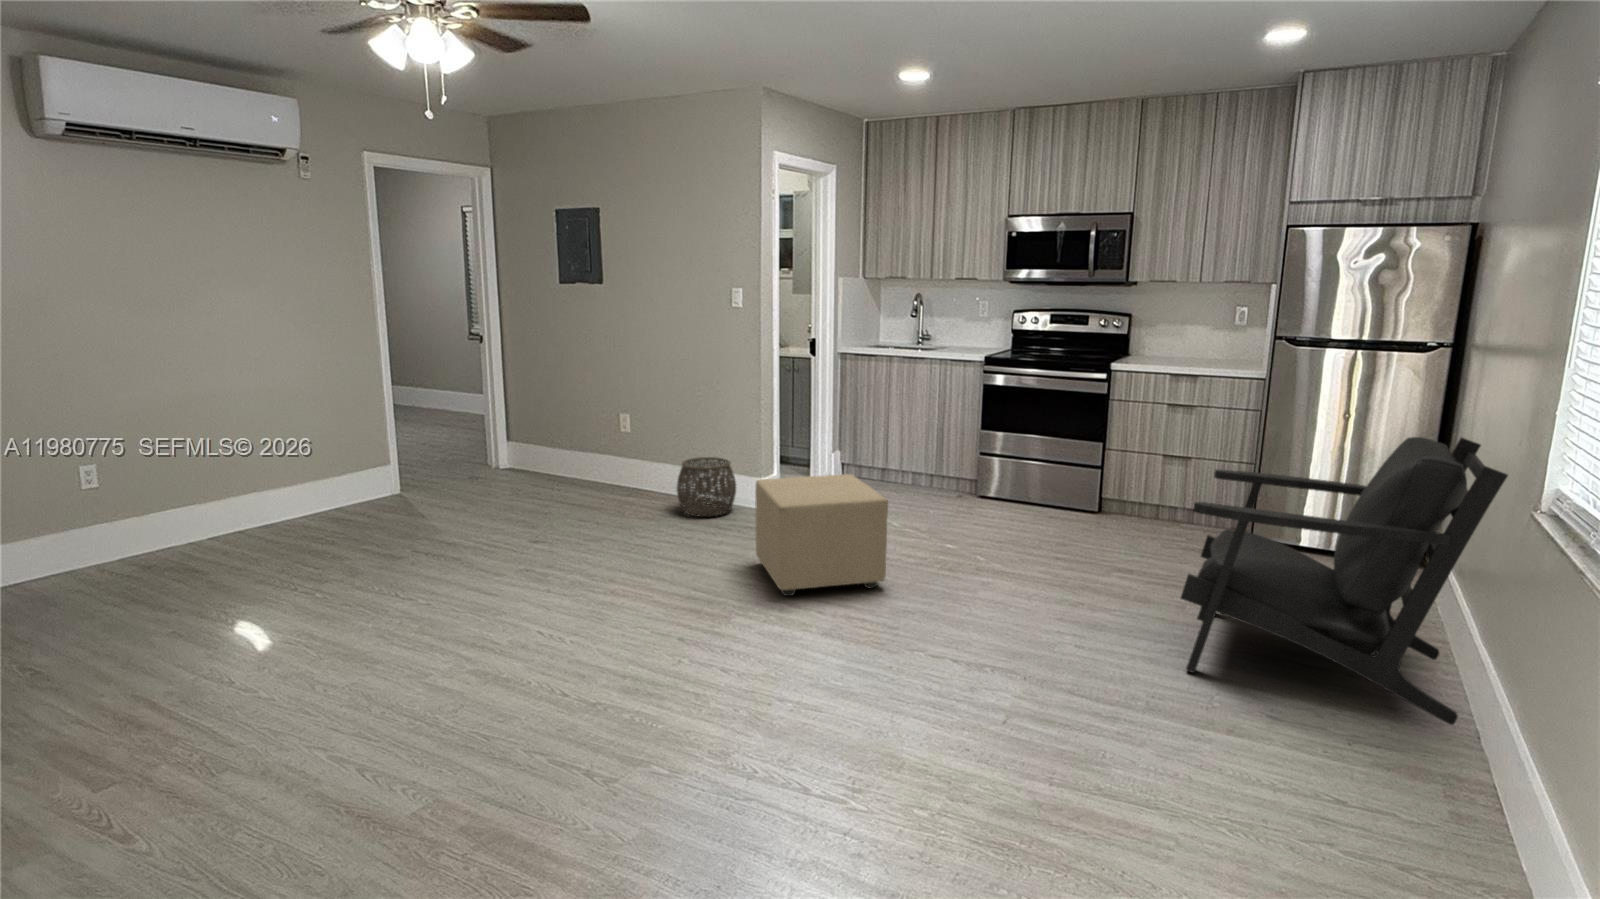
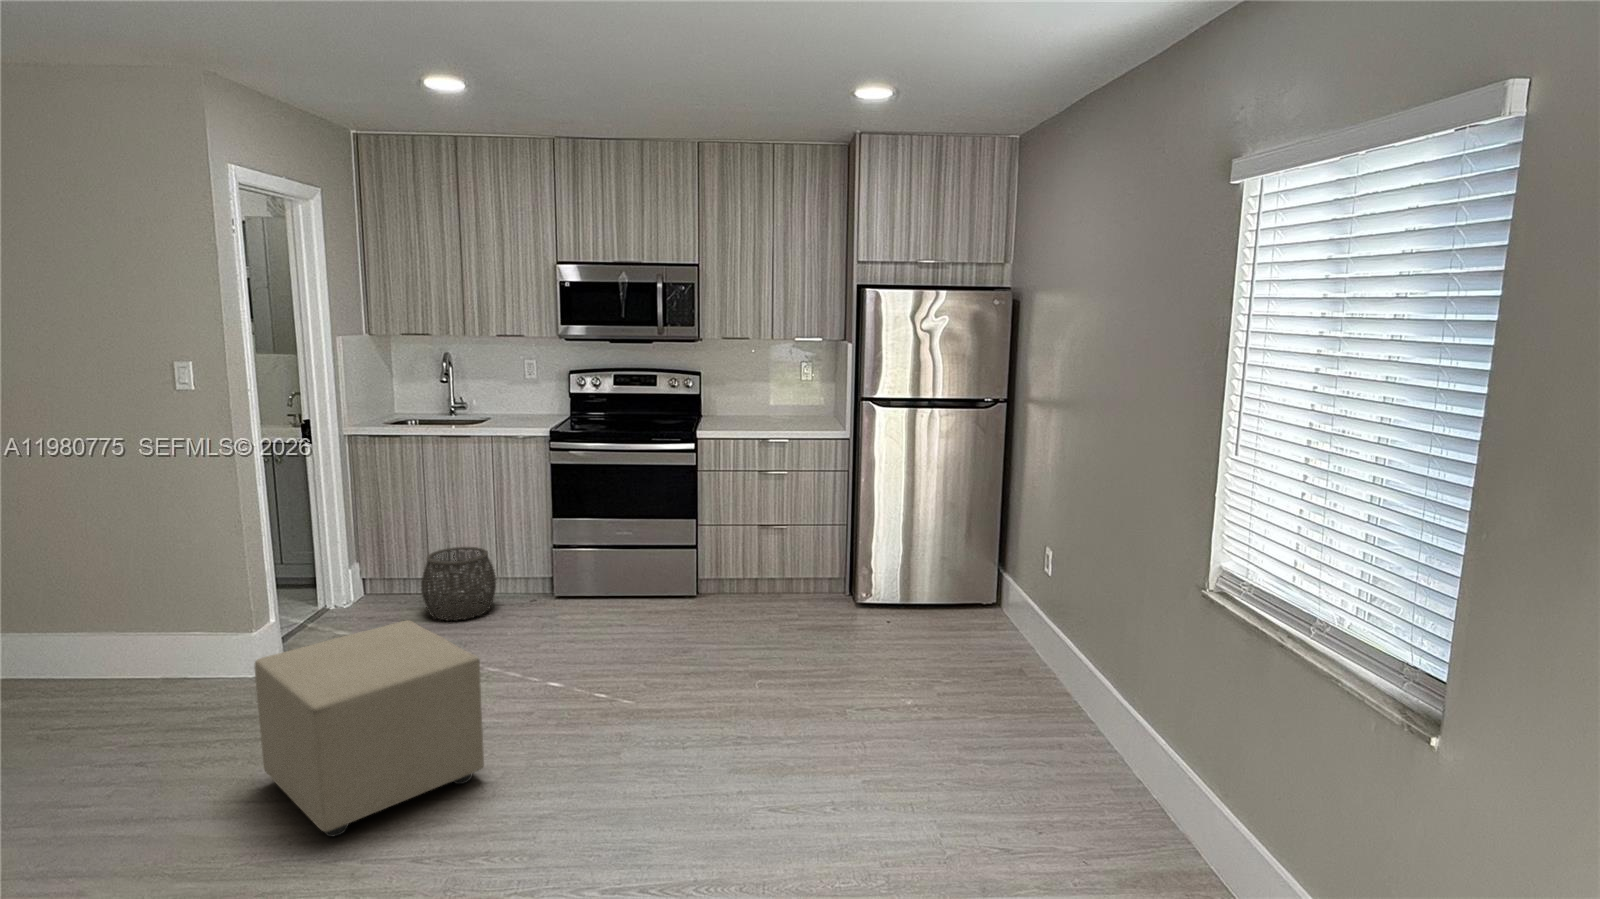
armchair: present [1181,437,1508,725] -> none [850,500,1151,806]
woven basket: present [677,457,736,517] -> present [421,547,496,620]

